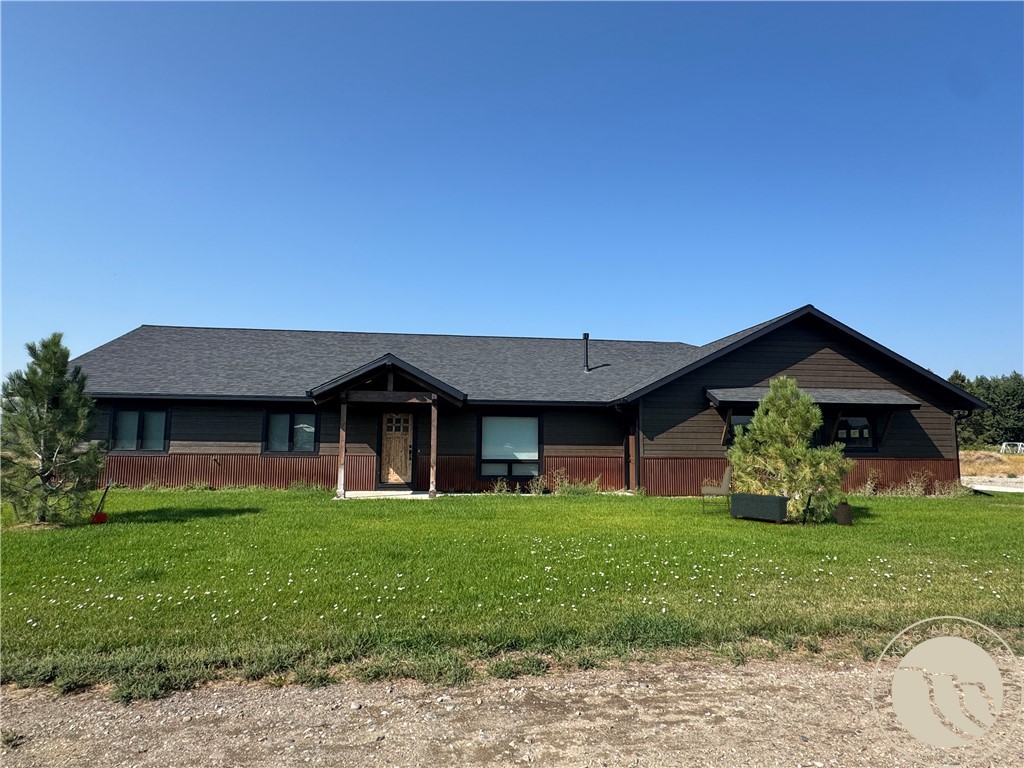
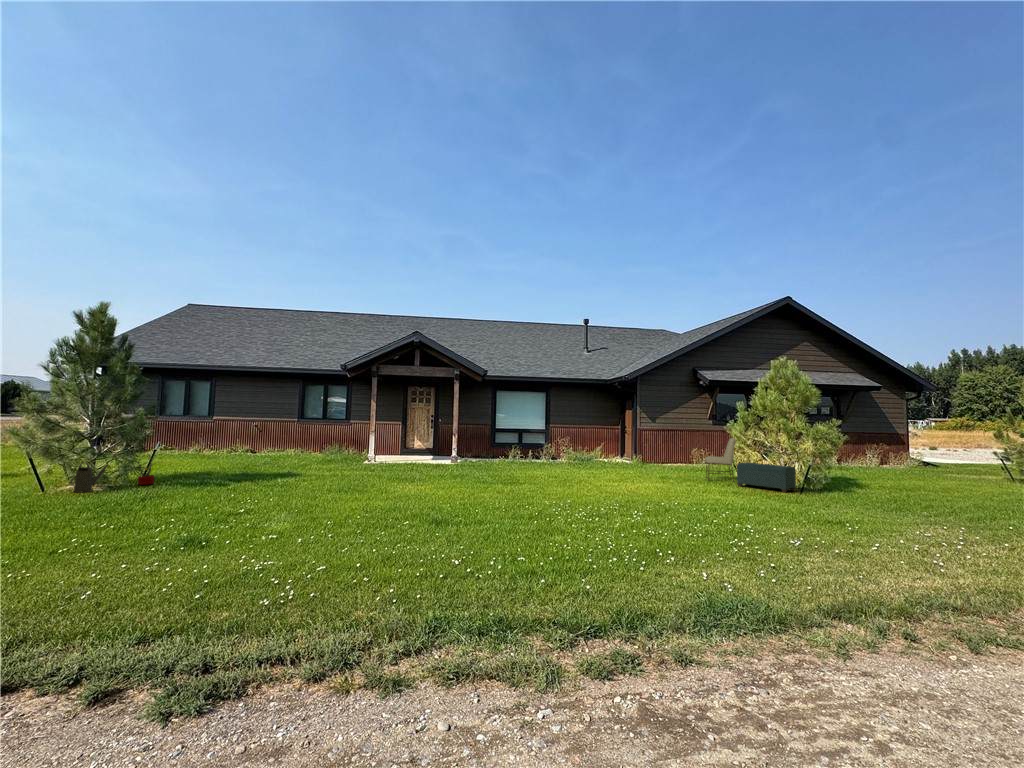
watering can: present [831,497,856,525] -> present [71,462,108,493]

